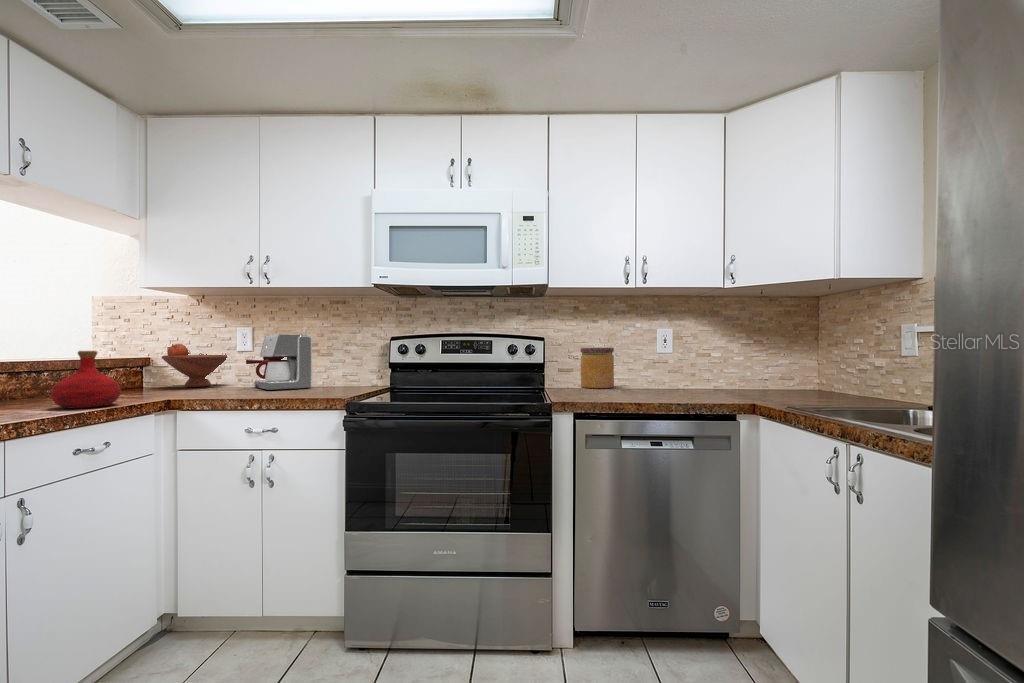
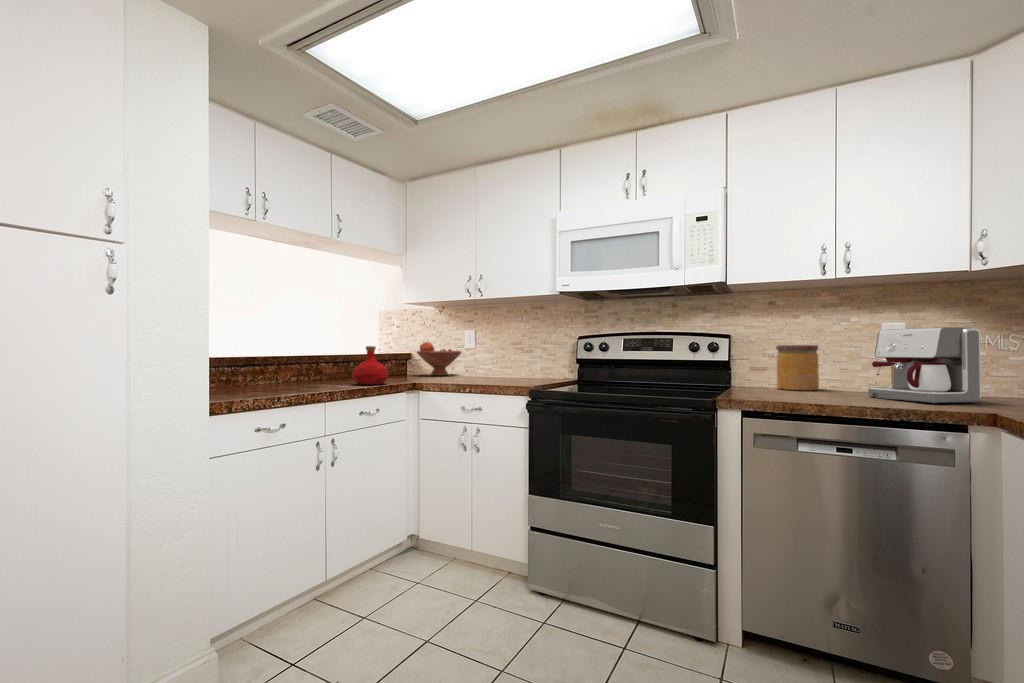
coffee maker: present [246,334,312,390] -> present [869,327,981,403]

